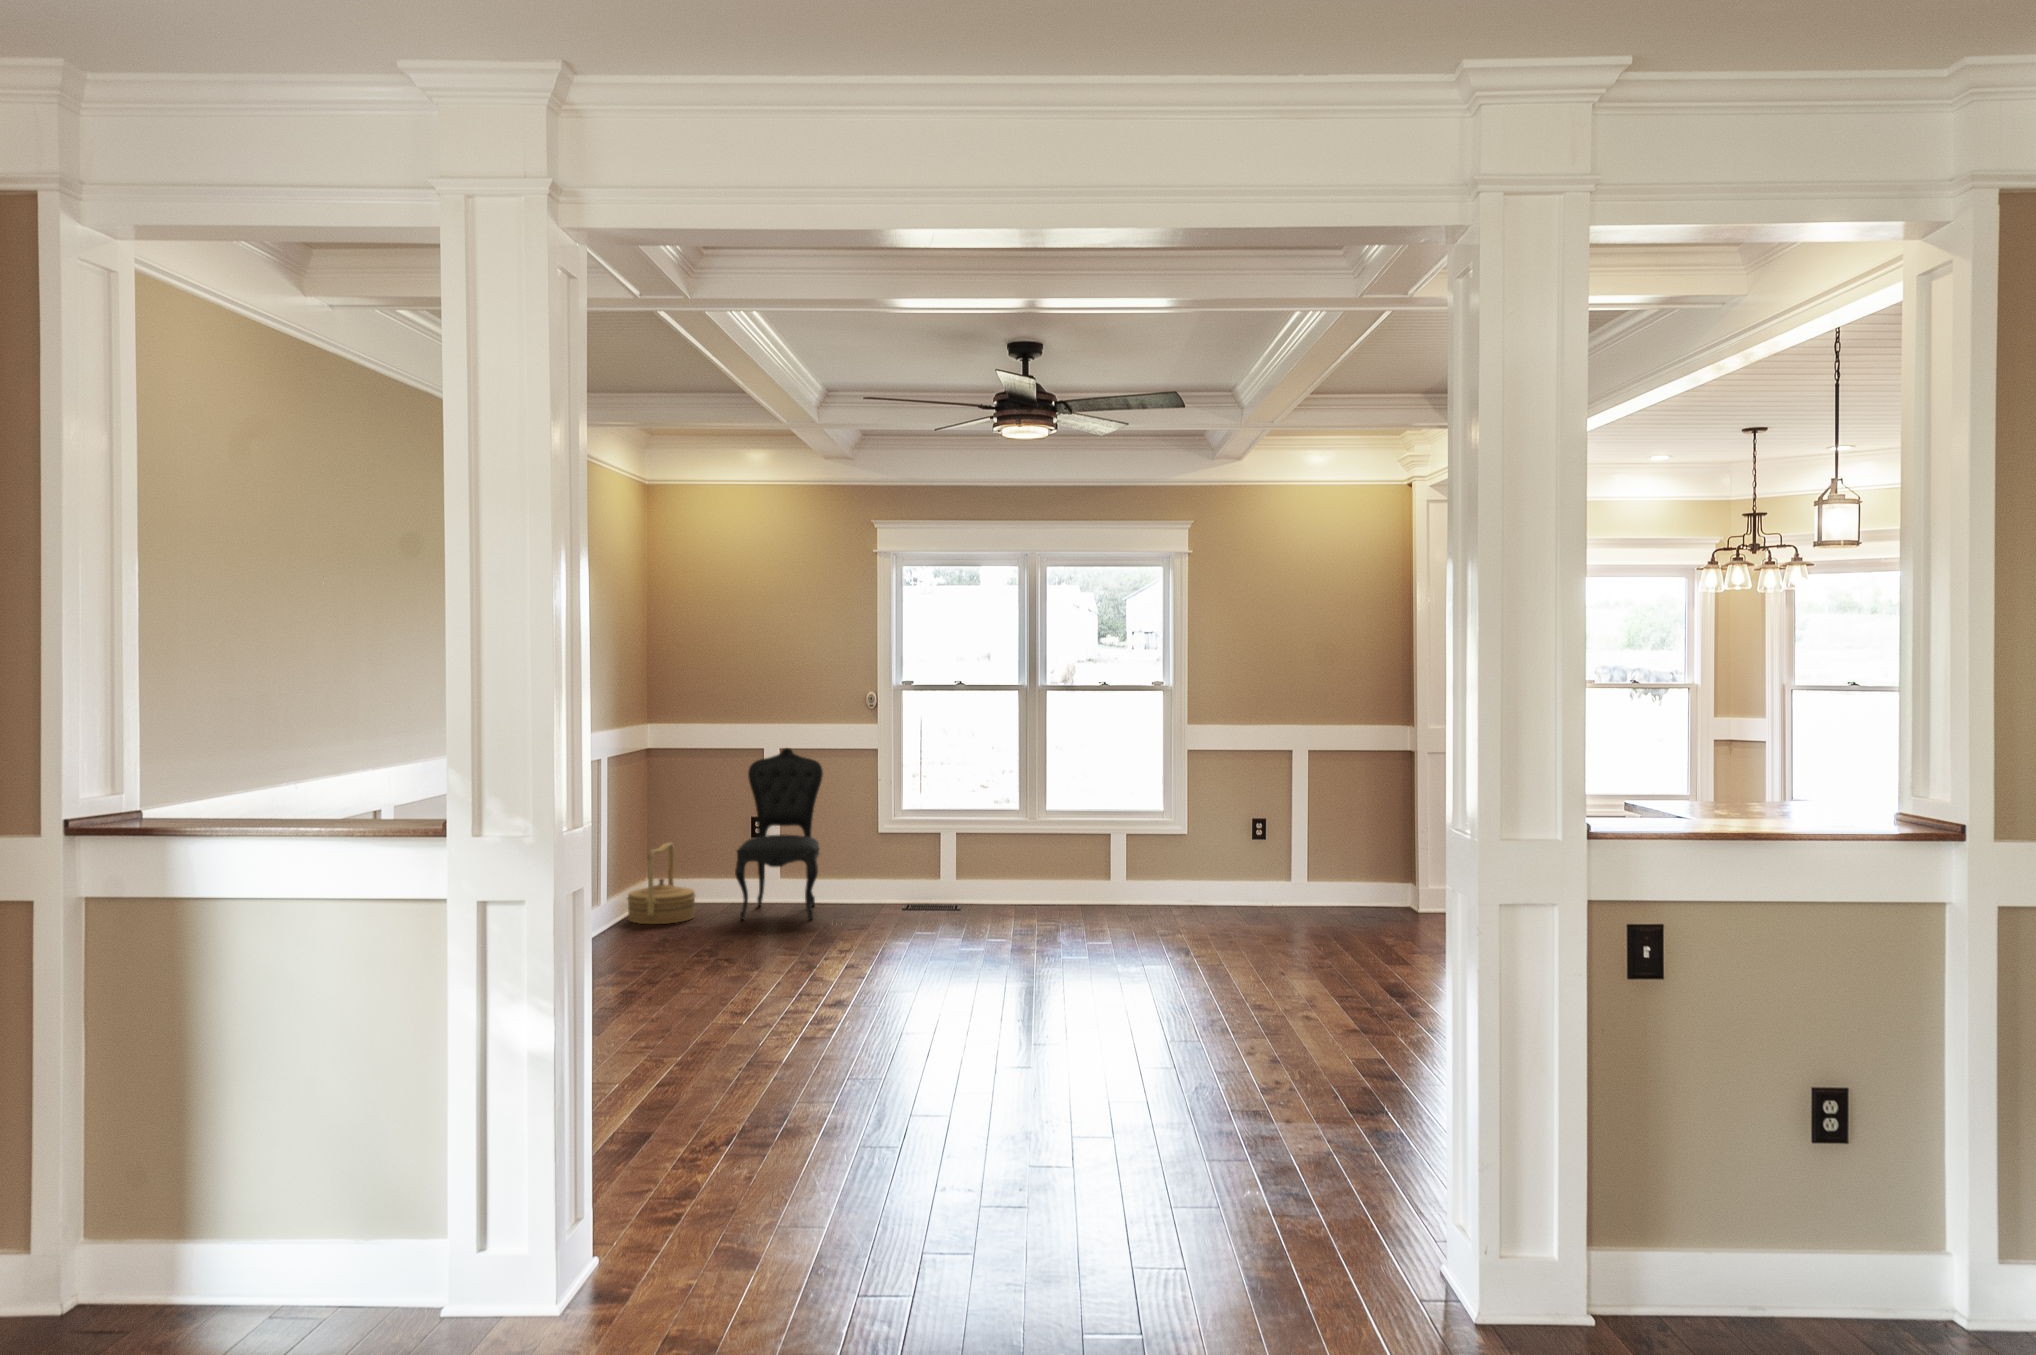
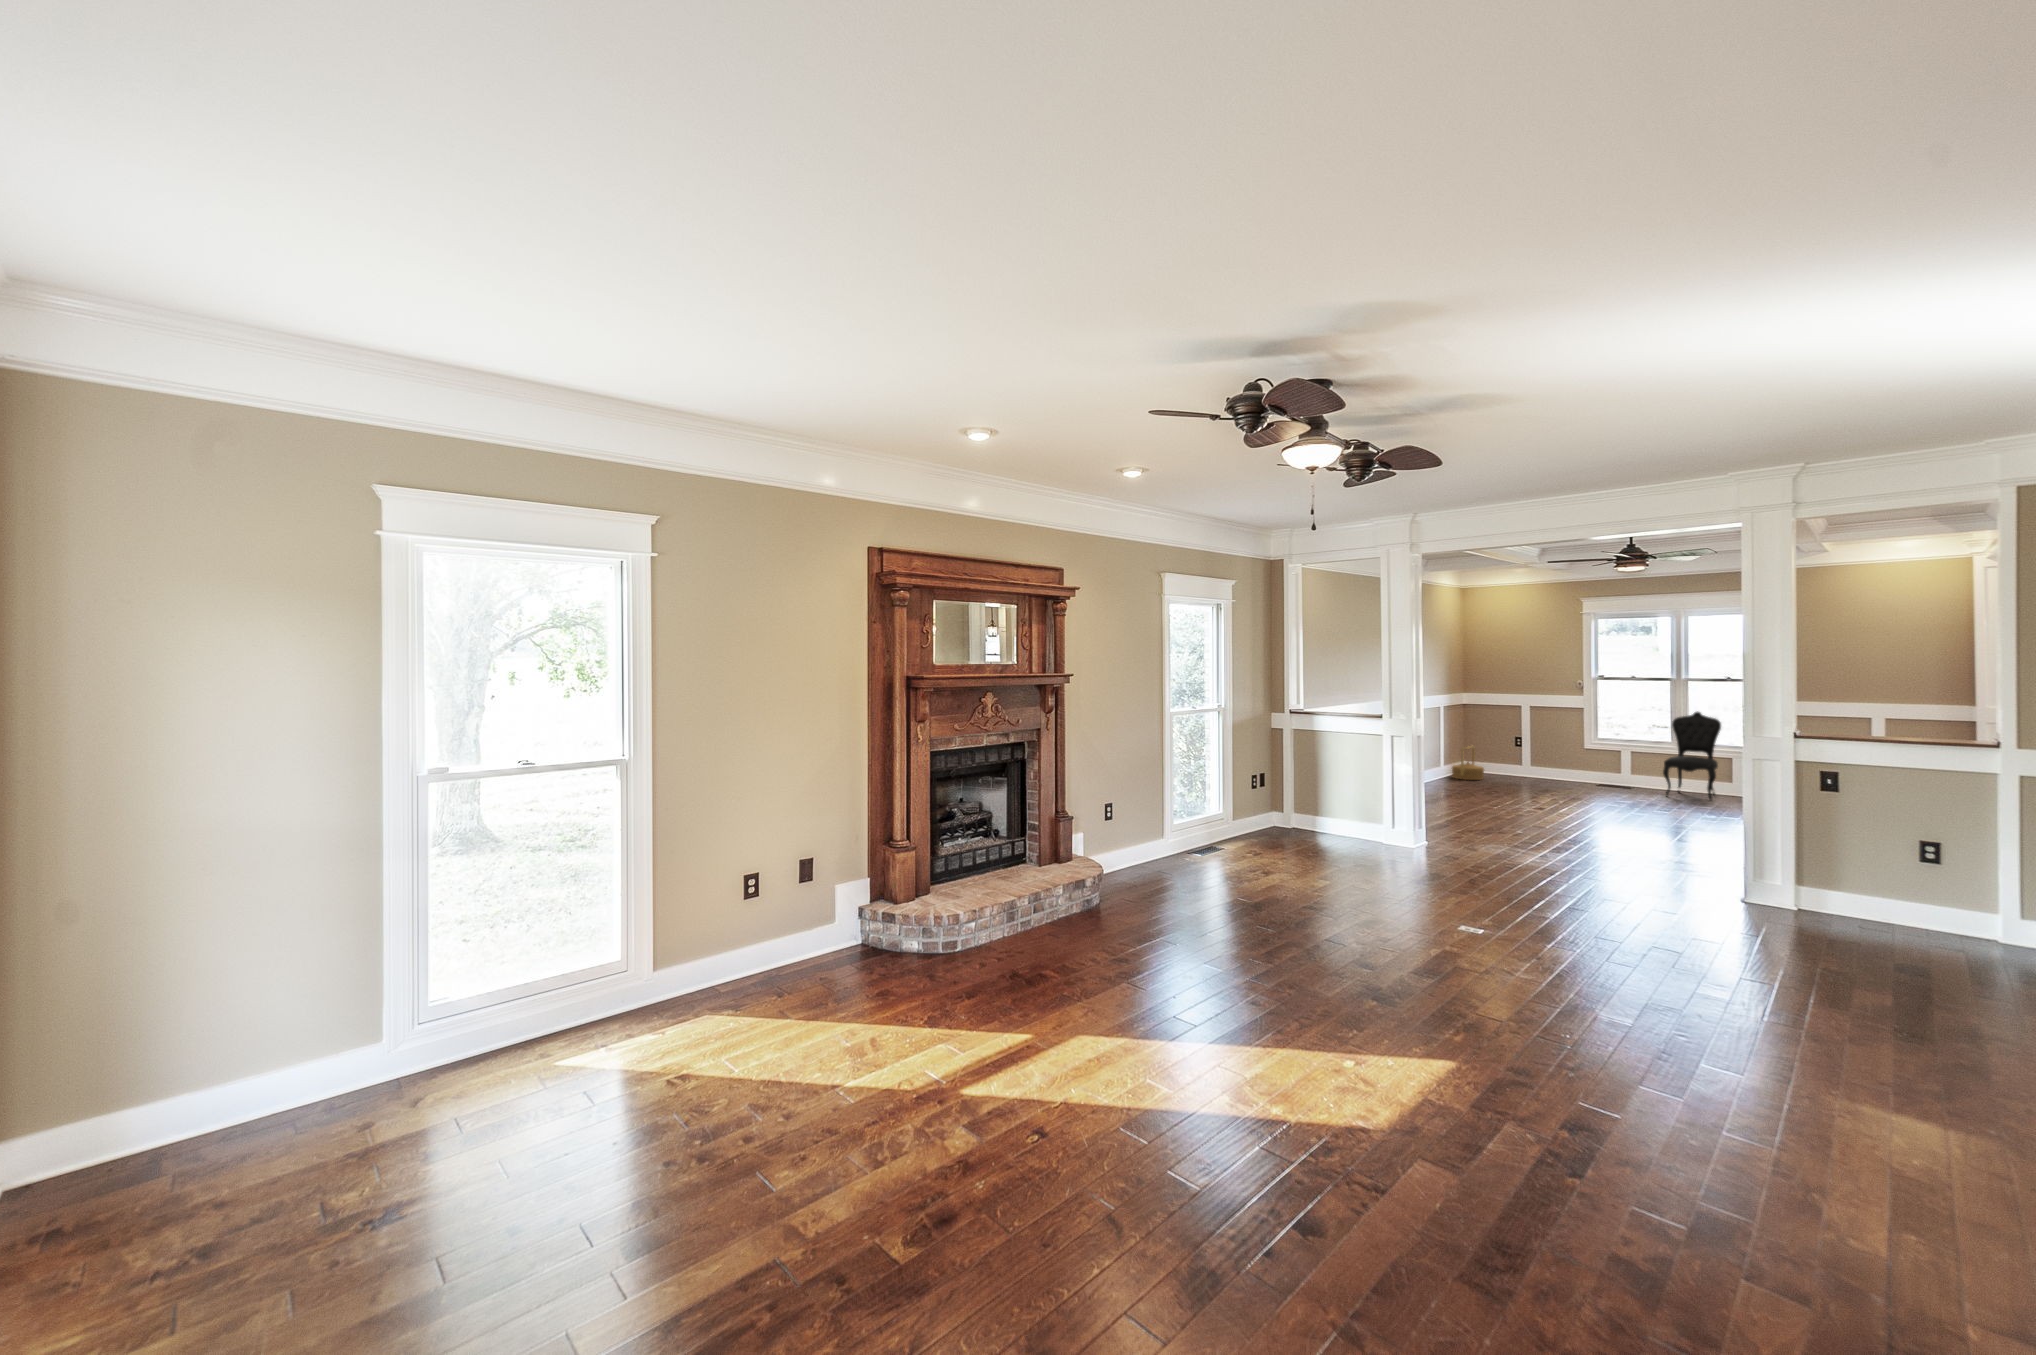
dining chair: present [735,748,823,920] -> present [1663,711,1721,800]

